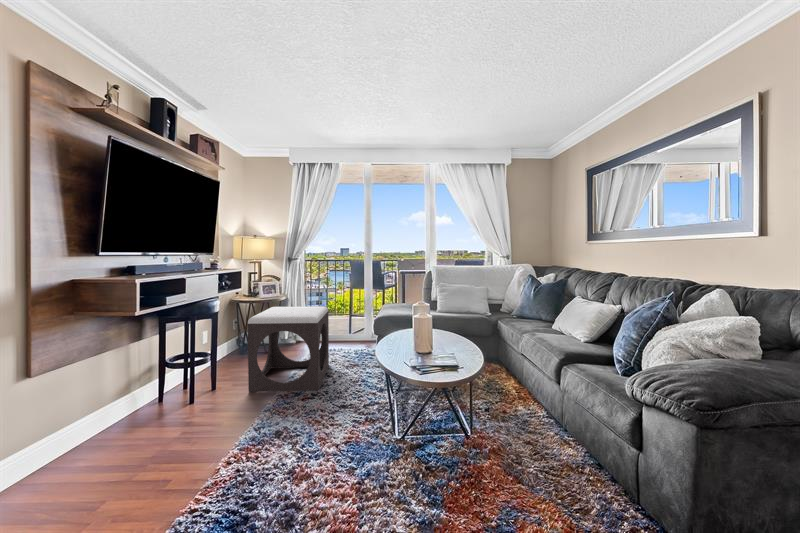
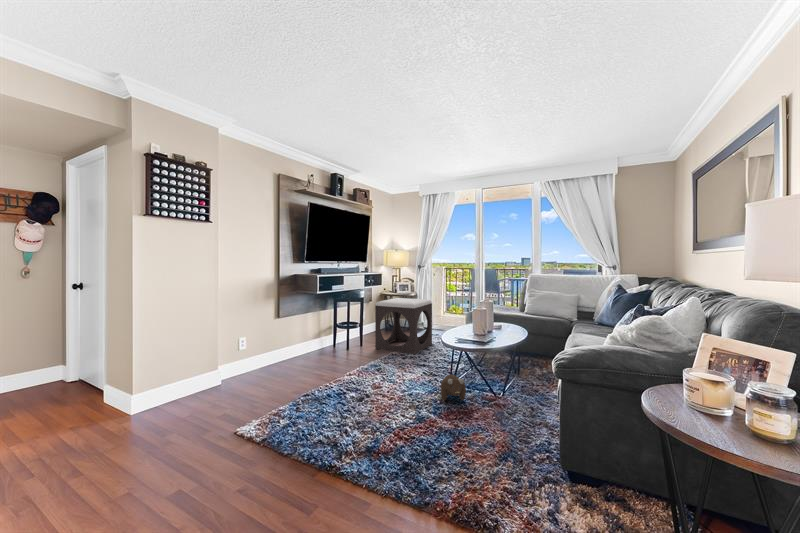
plush toy: none [418,433,469,482] -> present [441,374,466,401]

